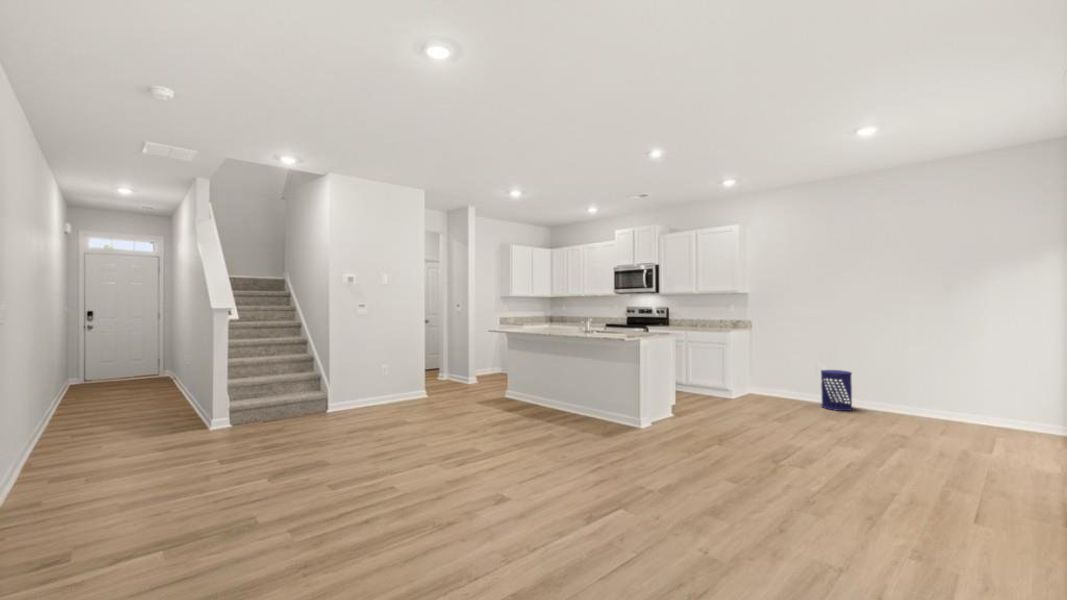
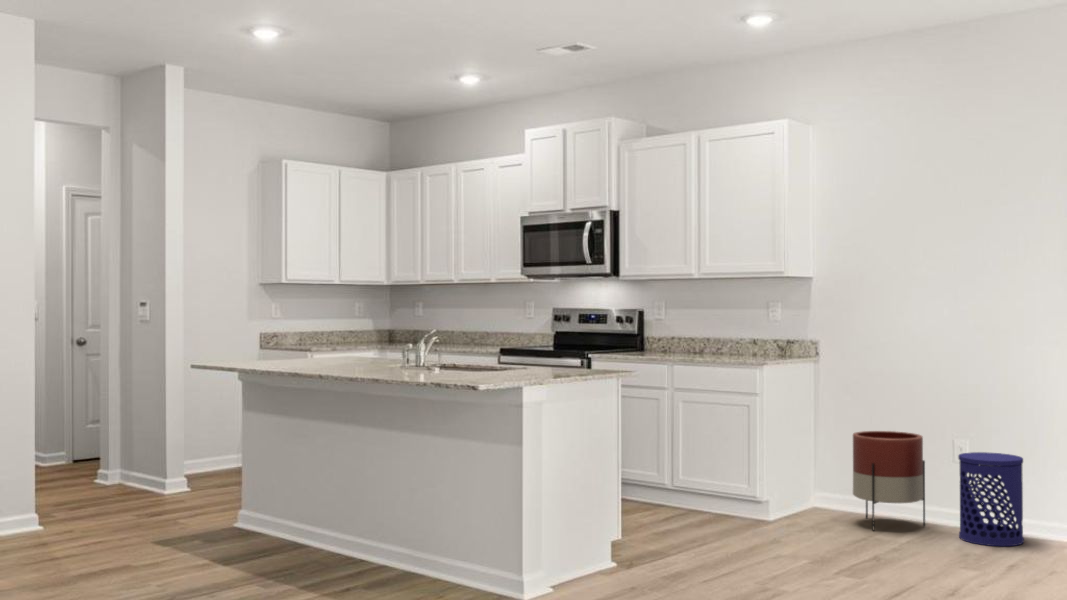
planter: none [770,360,804,403] -> present [853,431,925,530]

